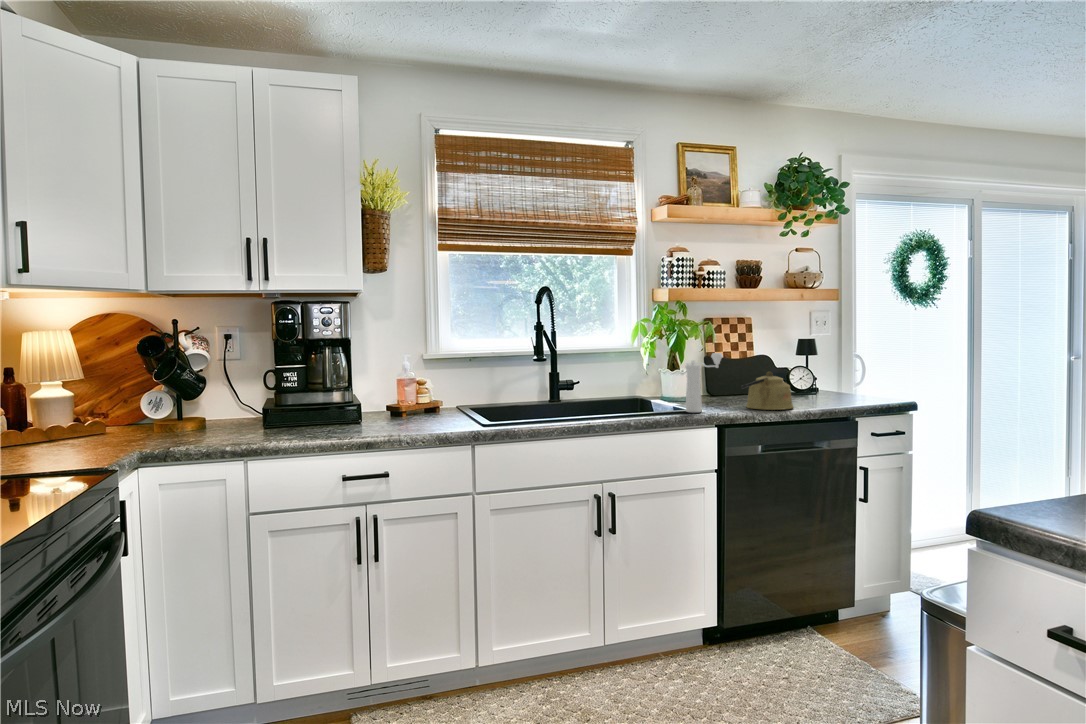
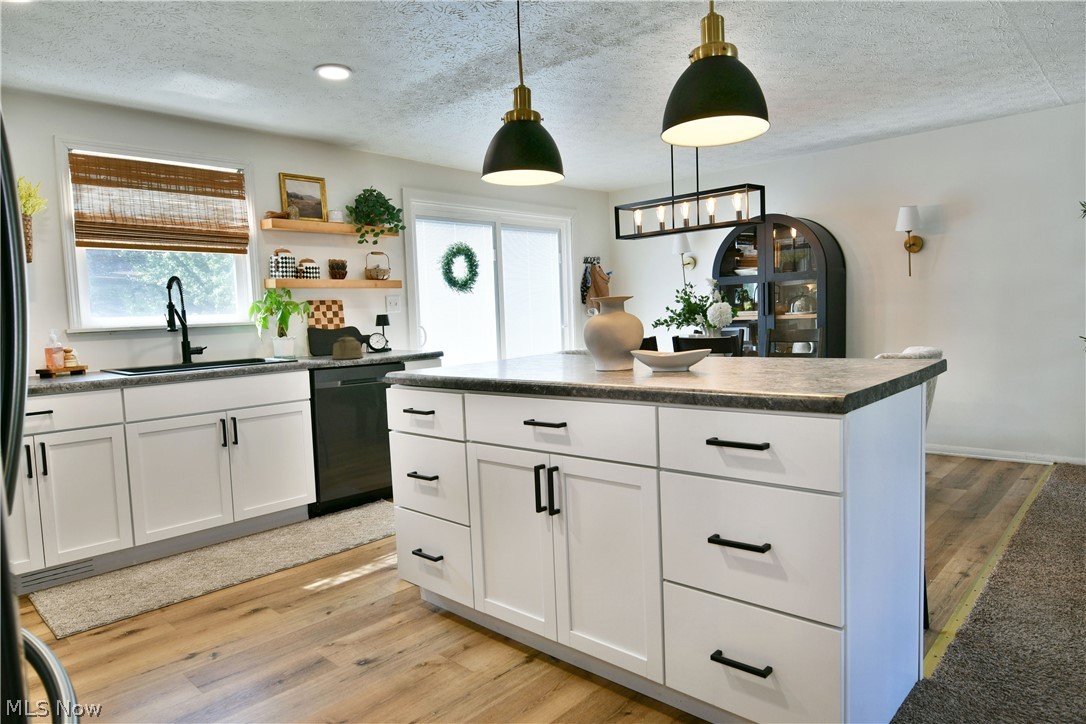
pepper mill: present [685,353,723,412] -> none [286,322,313,362]

